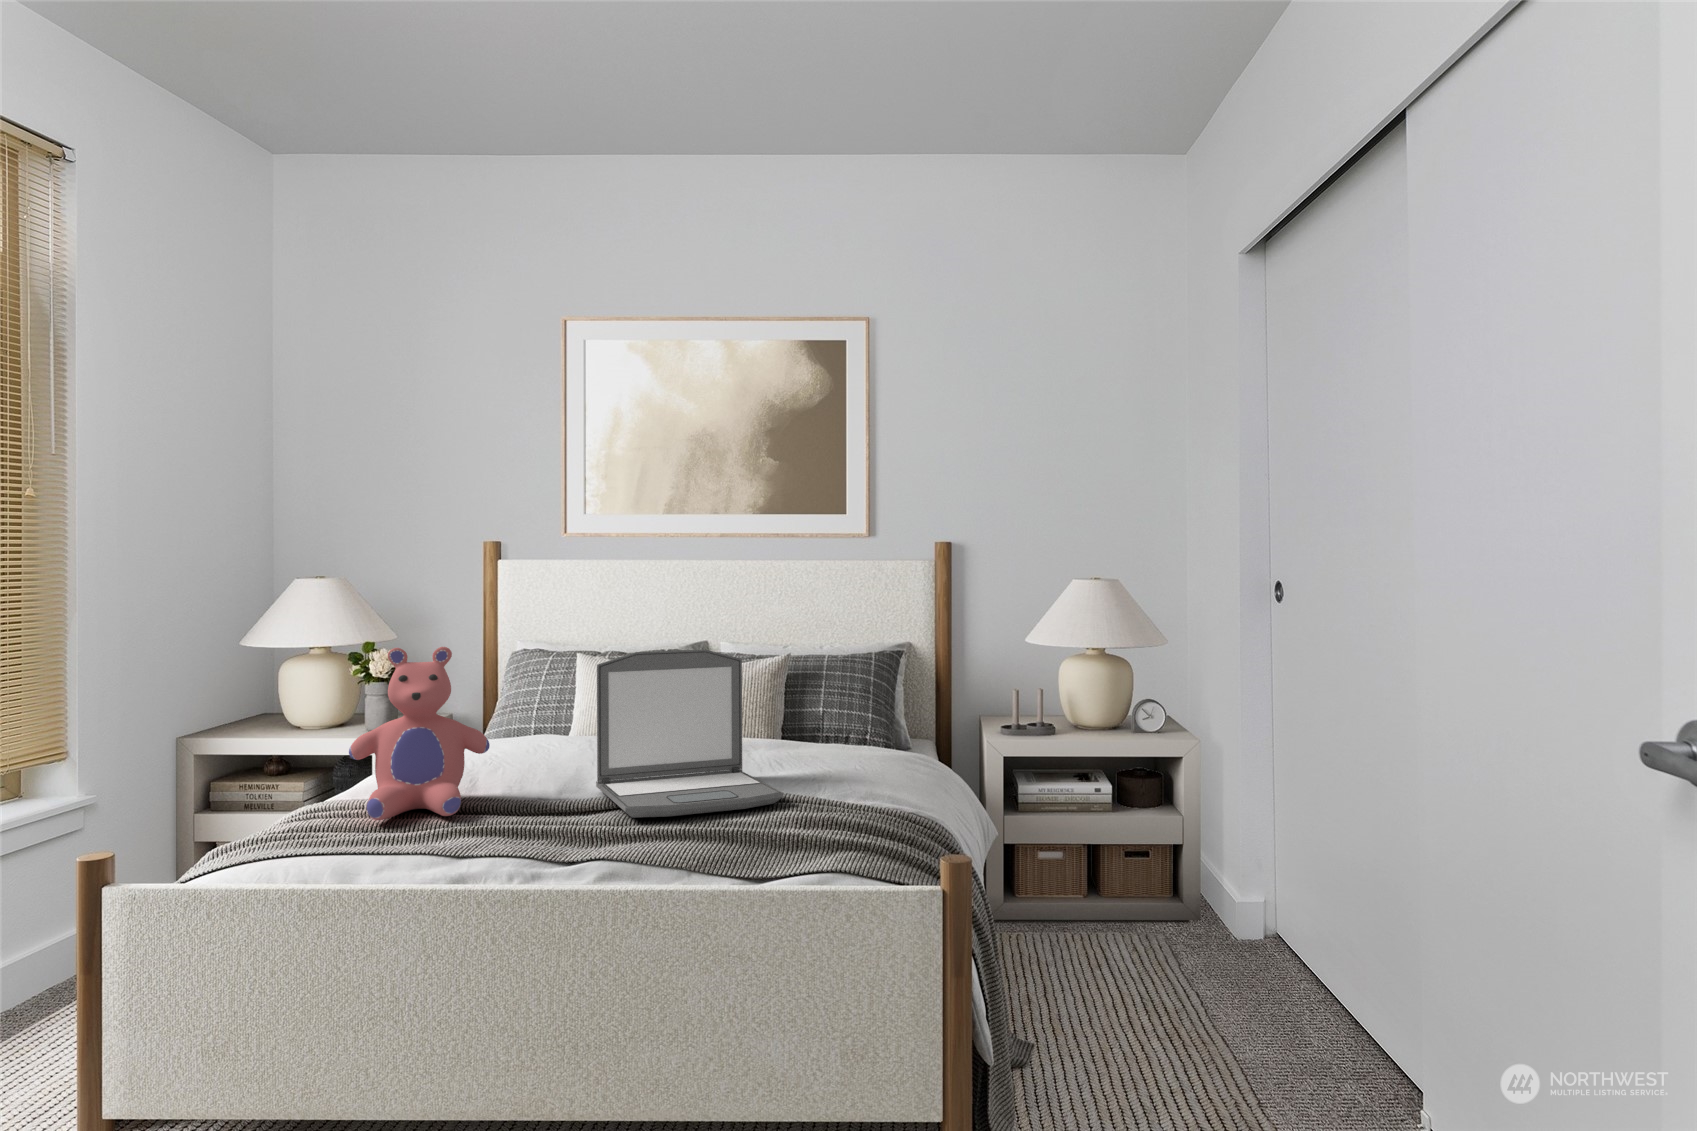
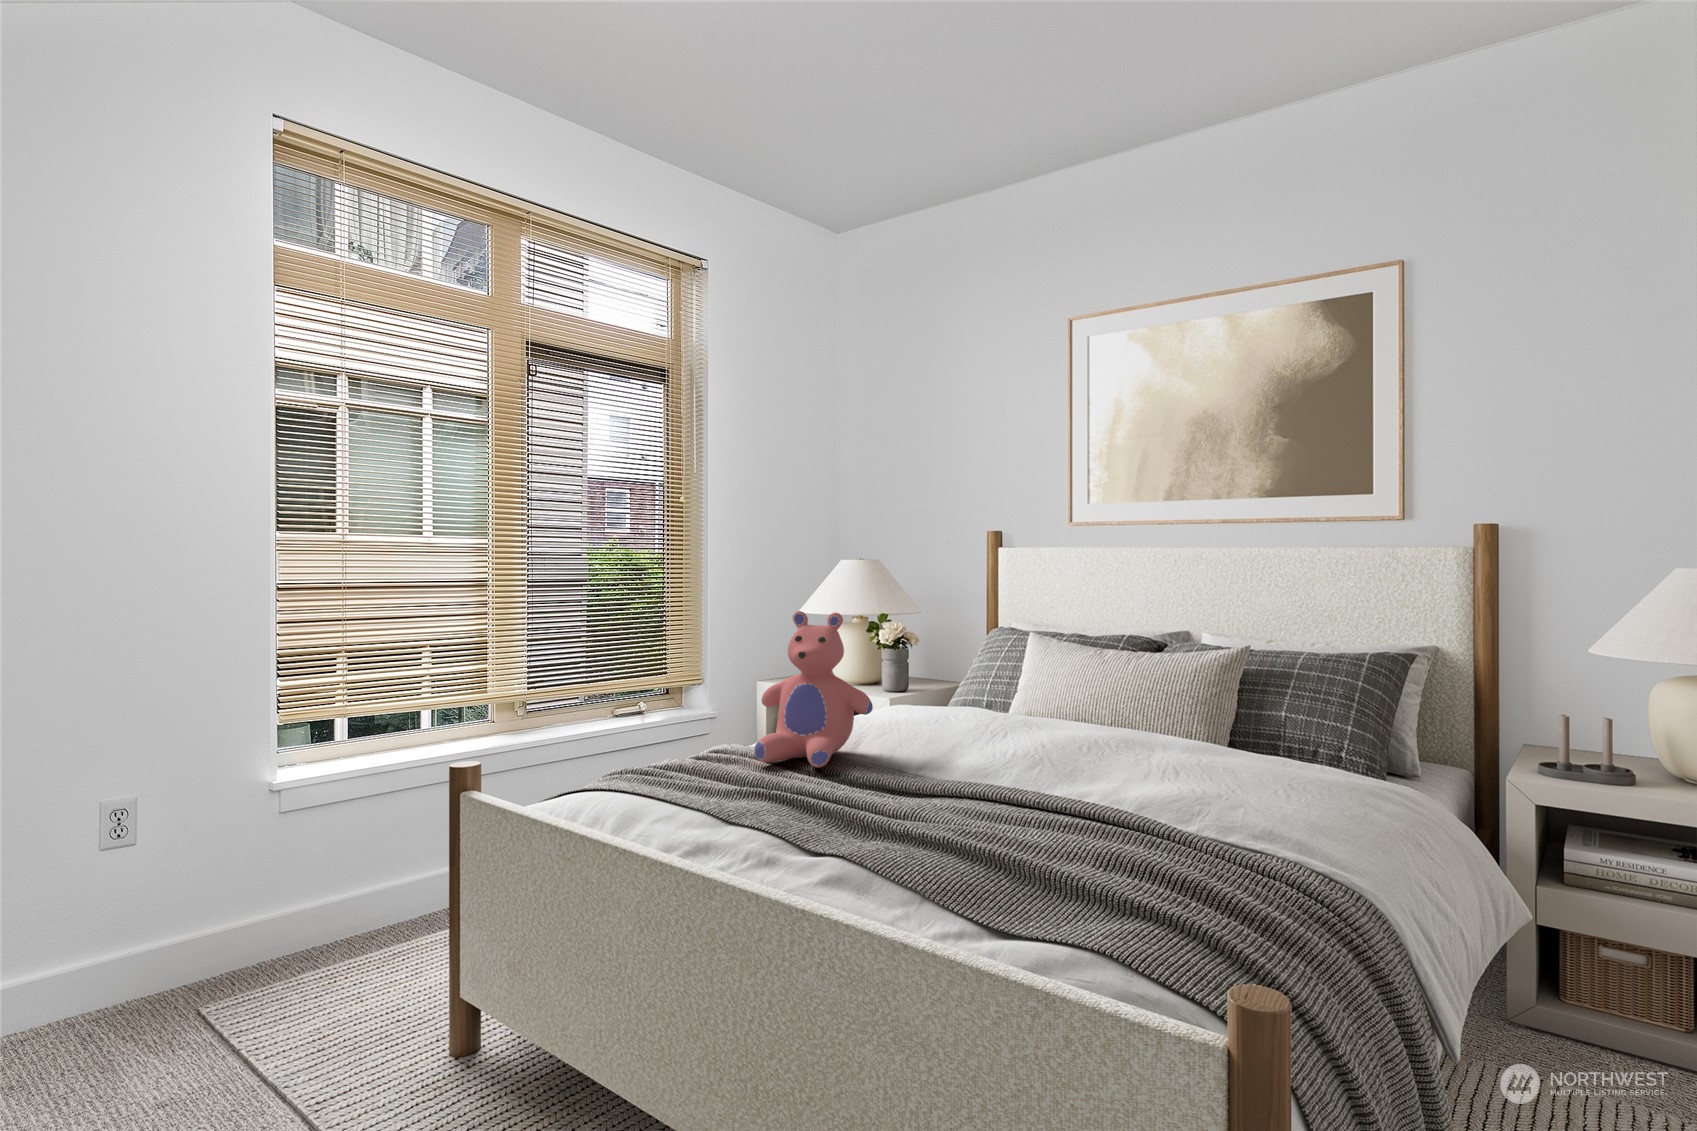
laptop: present [596,650,783,818] -> none [953,629,1134,809]

